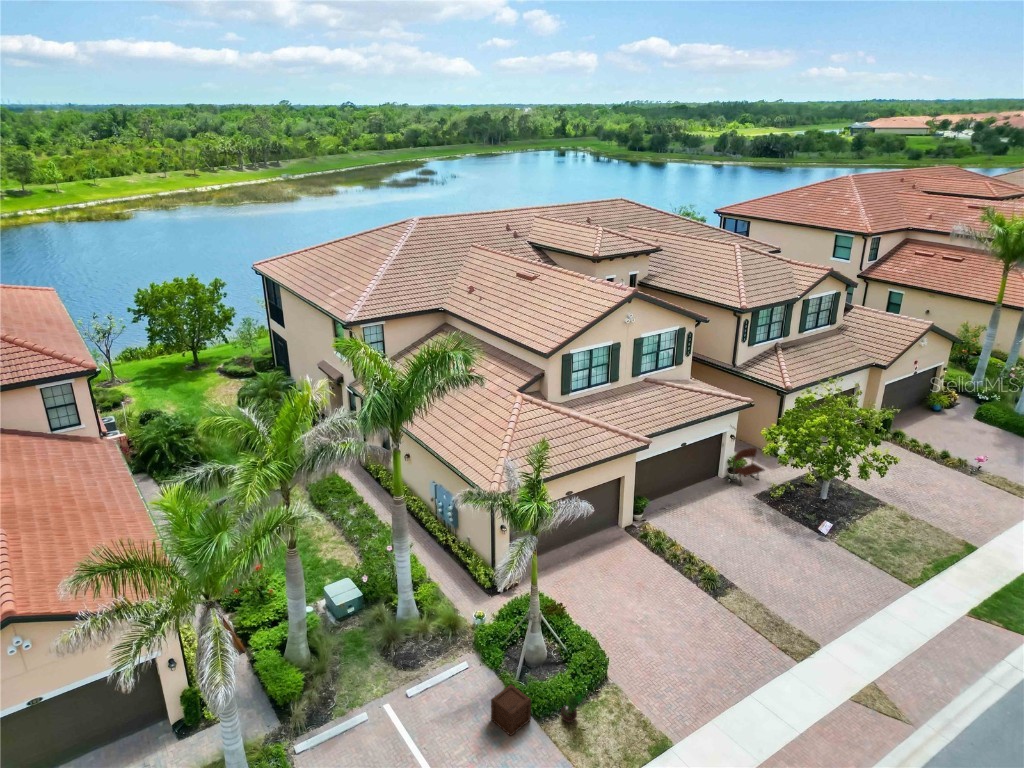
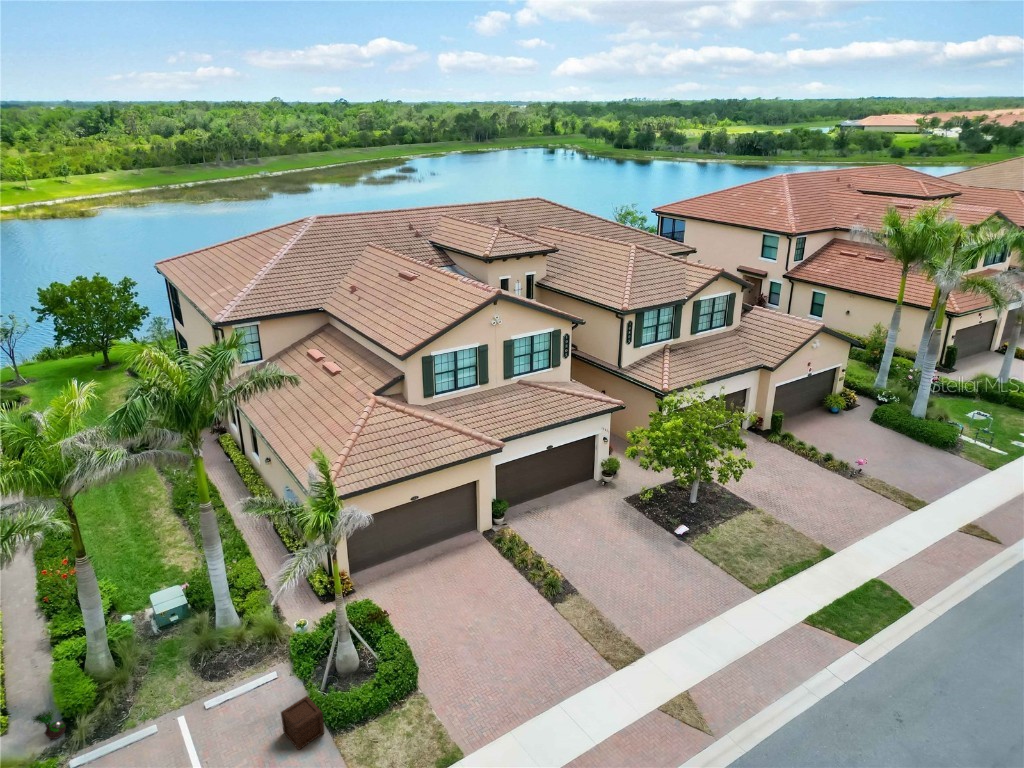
bench: present [733,448,764,485] -> none [605,450,638,489]
potted tree: present [561,695,581,722] -> present [33,710,66,739]

